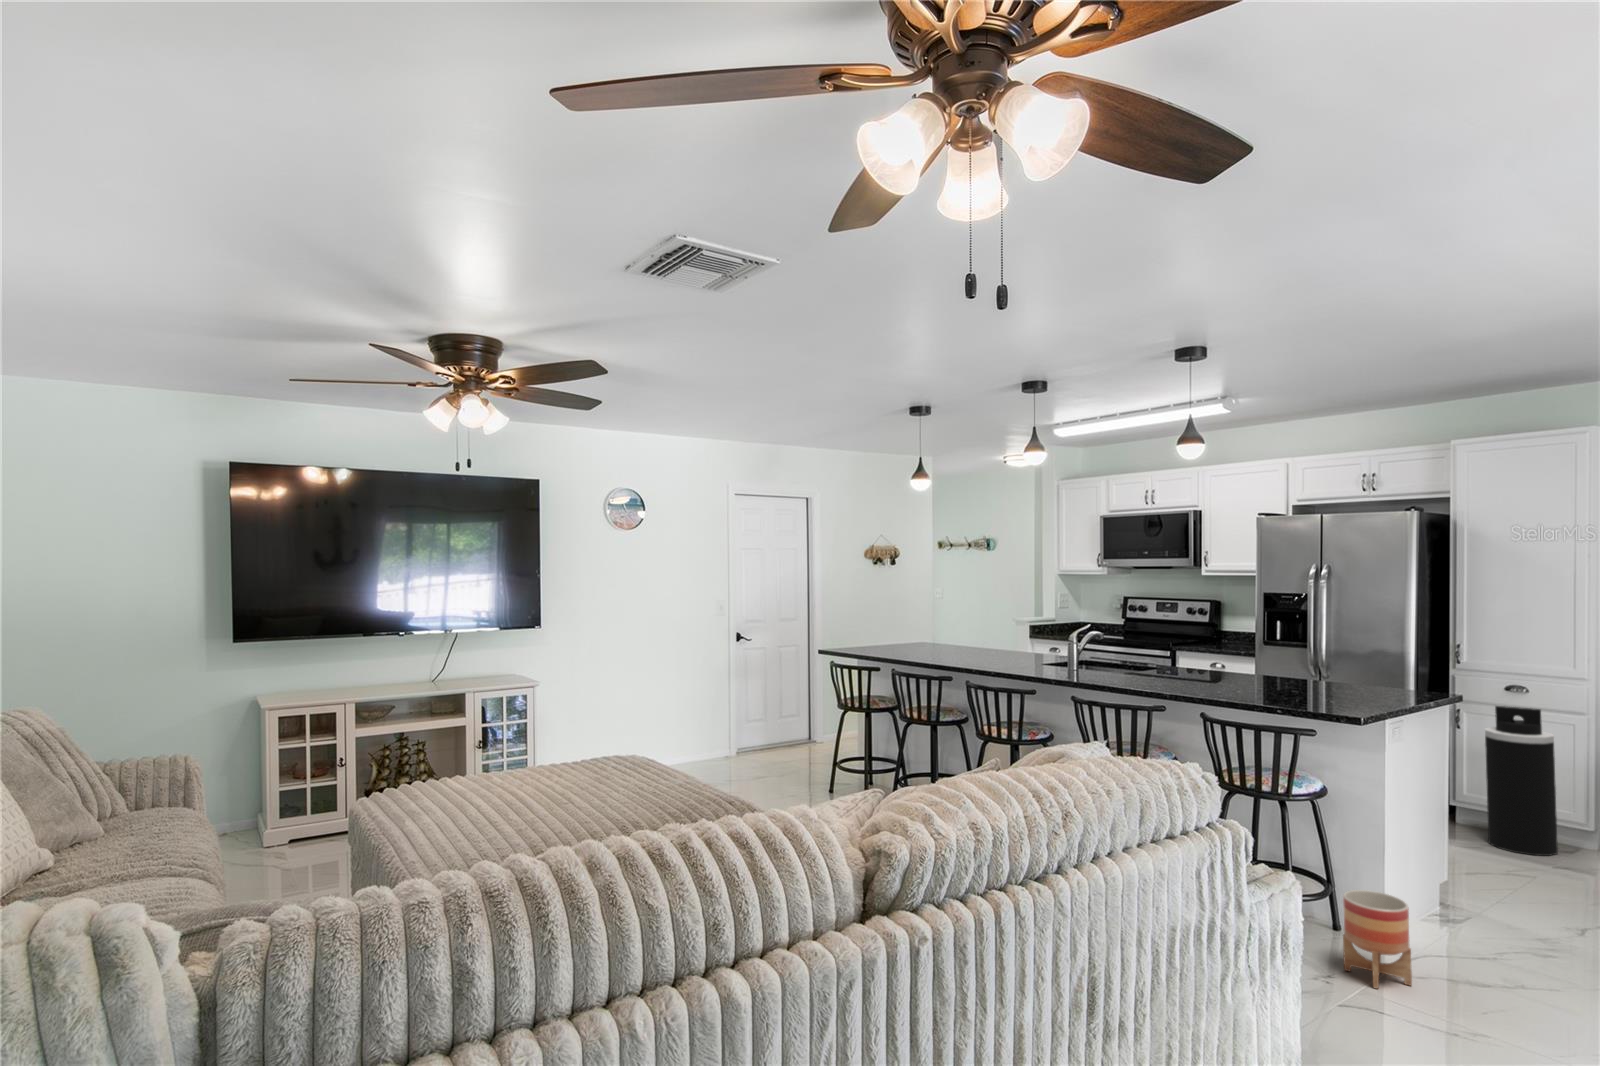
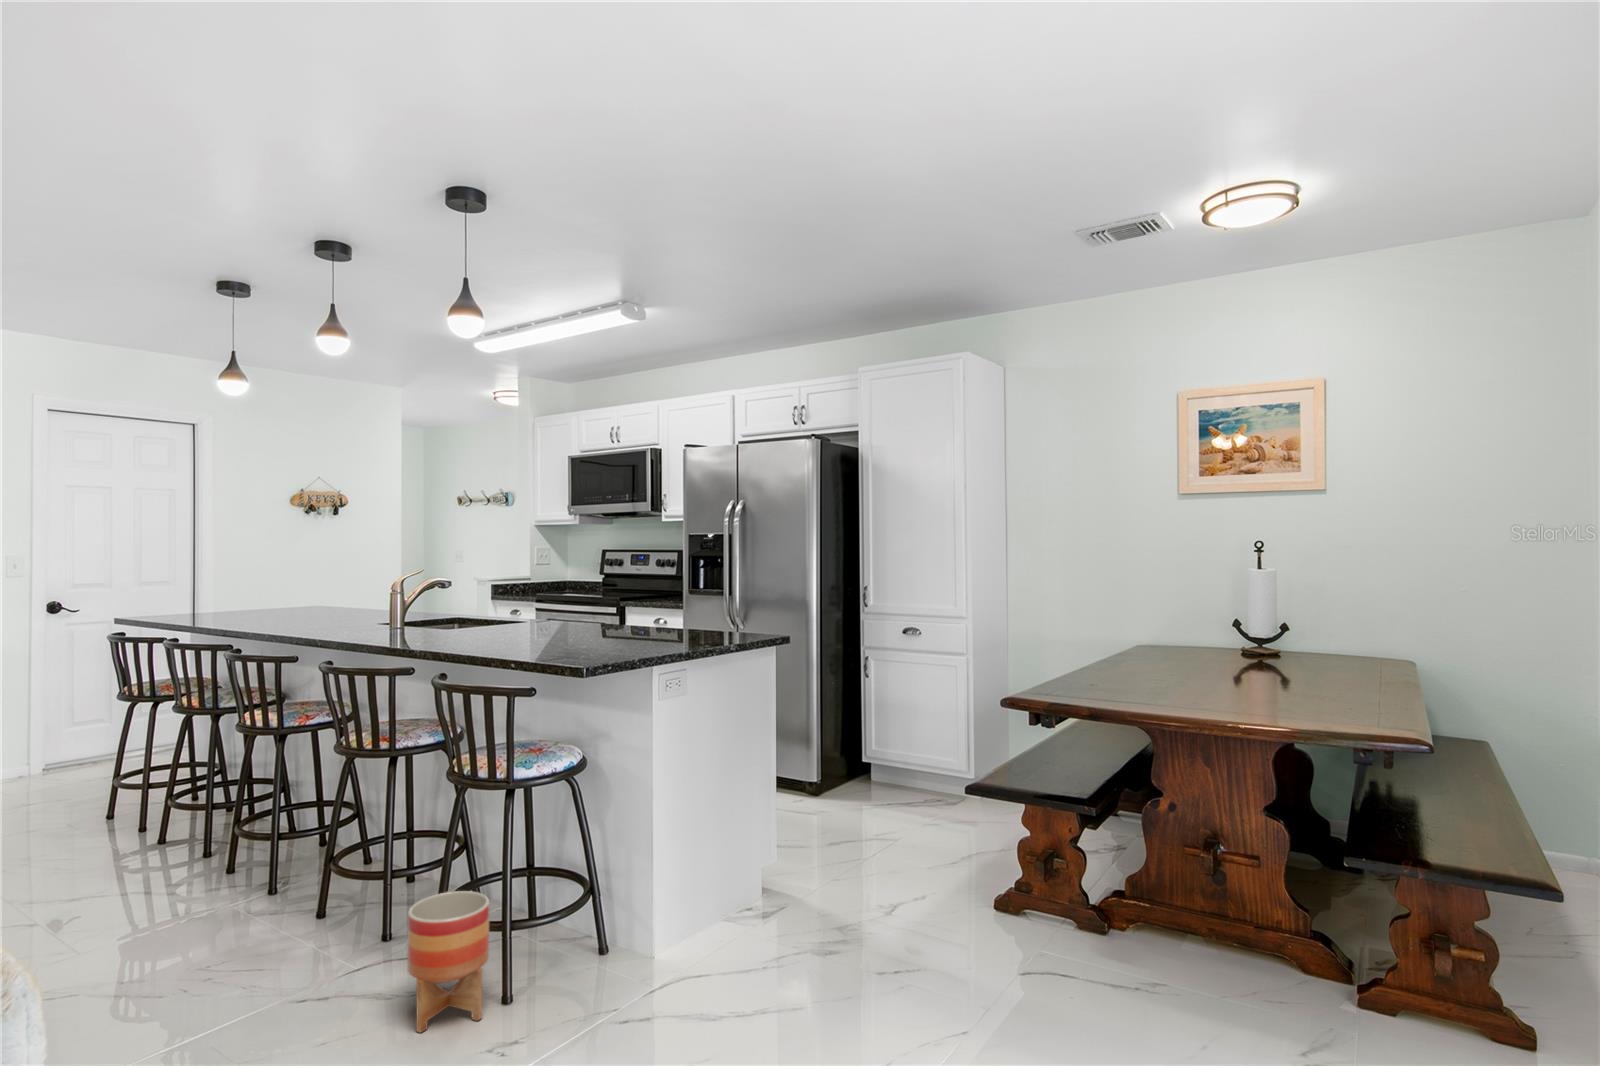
trash can: present [1485,706,1558,856] -> none [842,651,904,817]

